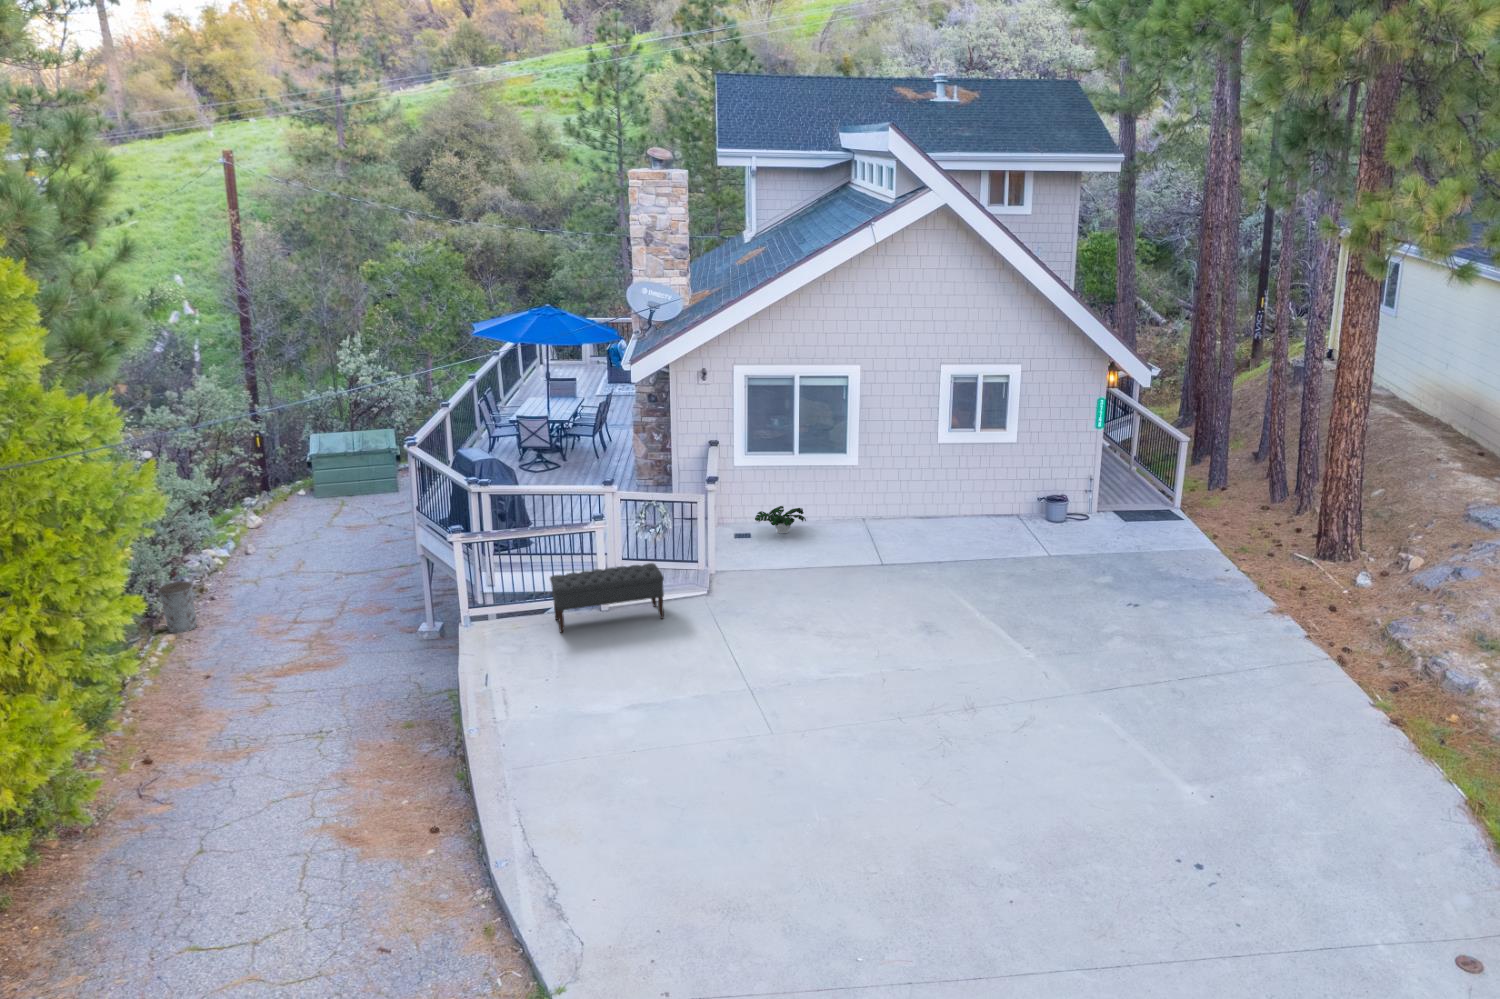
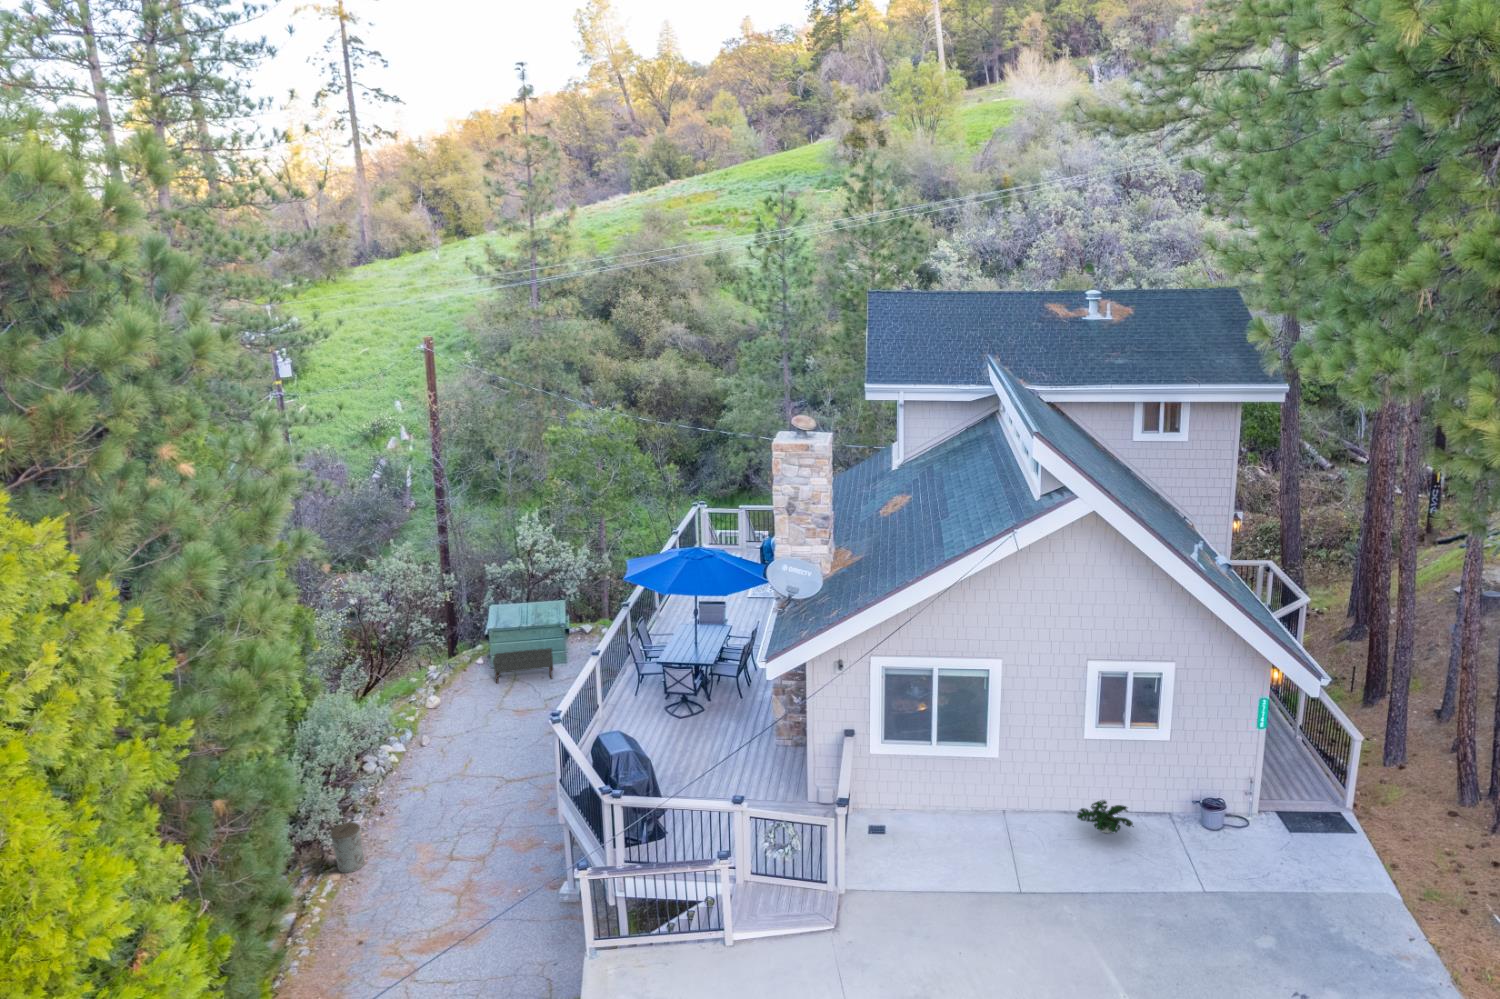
potted plant: present [755,506,806,534] -> present [1077,800,1133,833]
bench: present [550,563,664,633] -> present [493,648,553,683]

